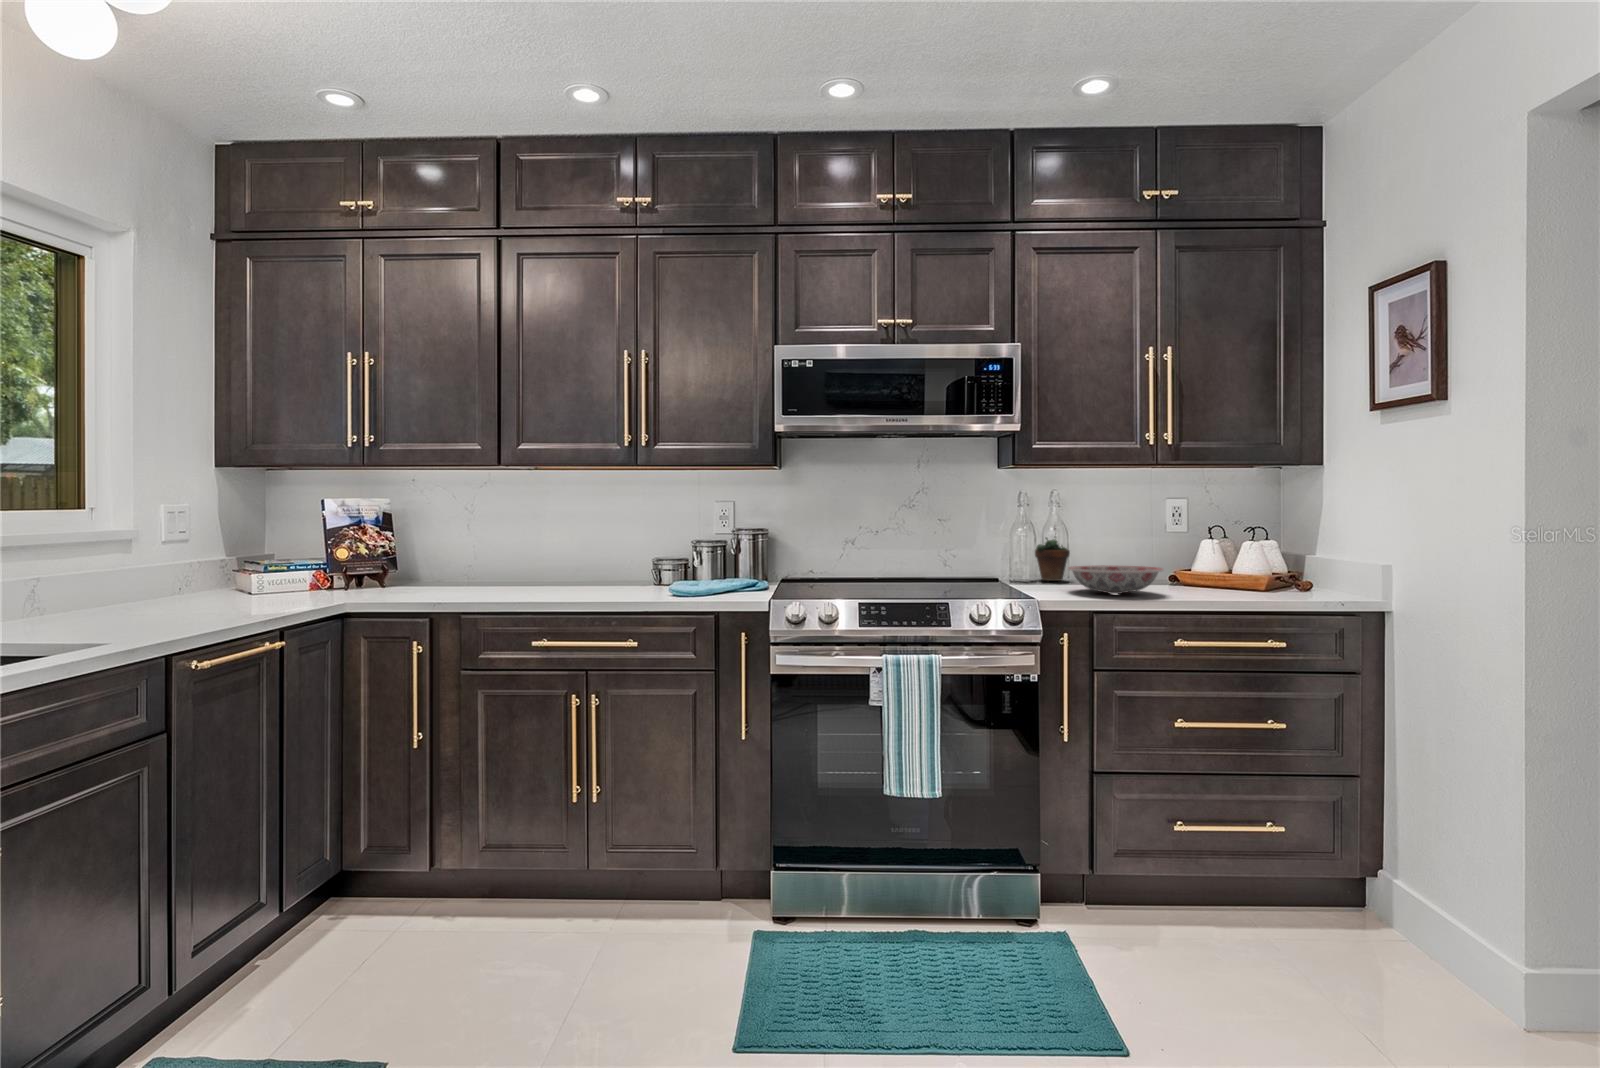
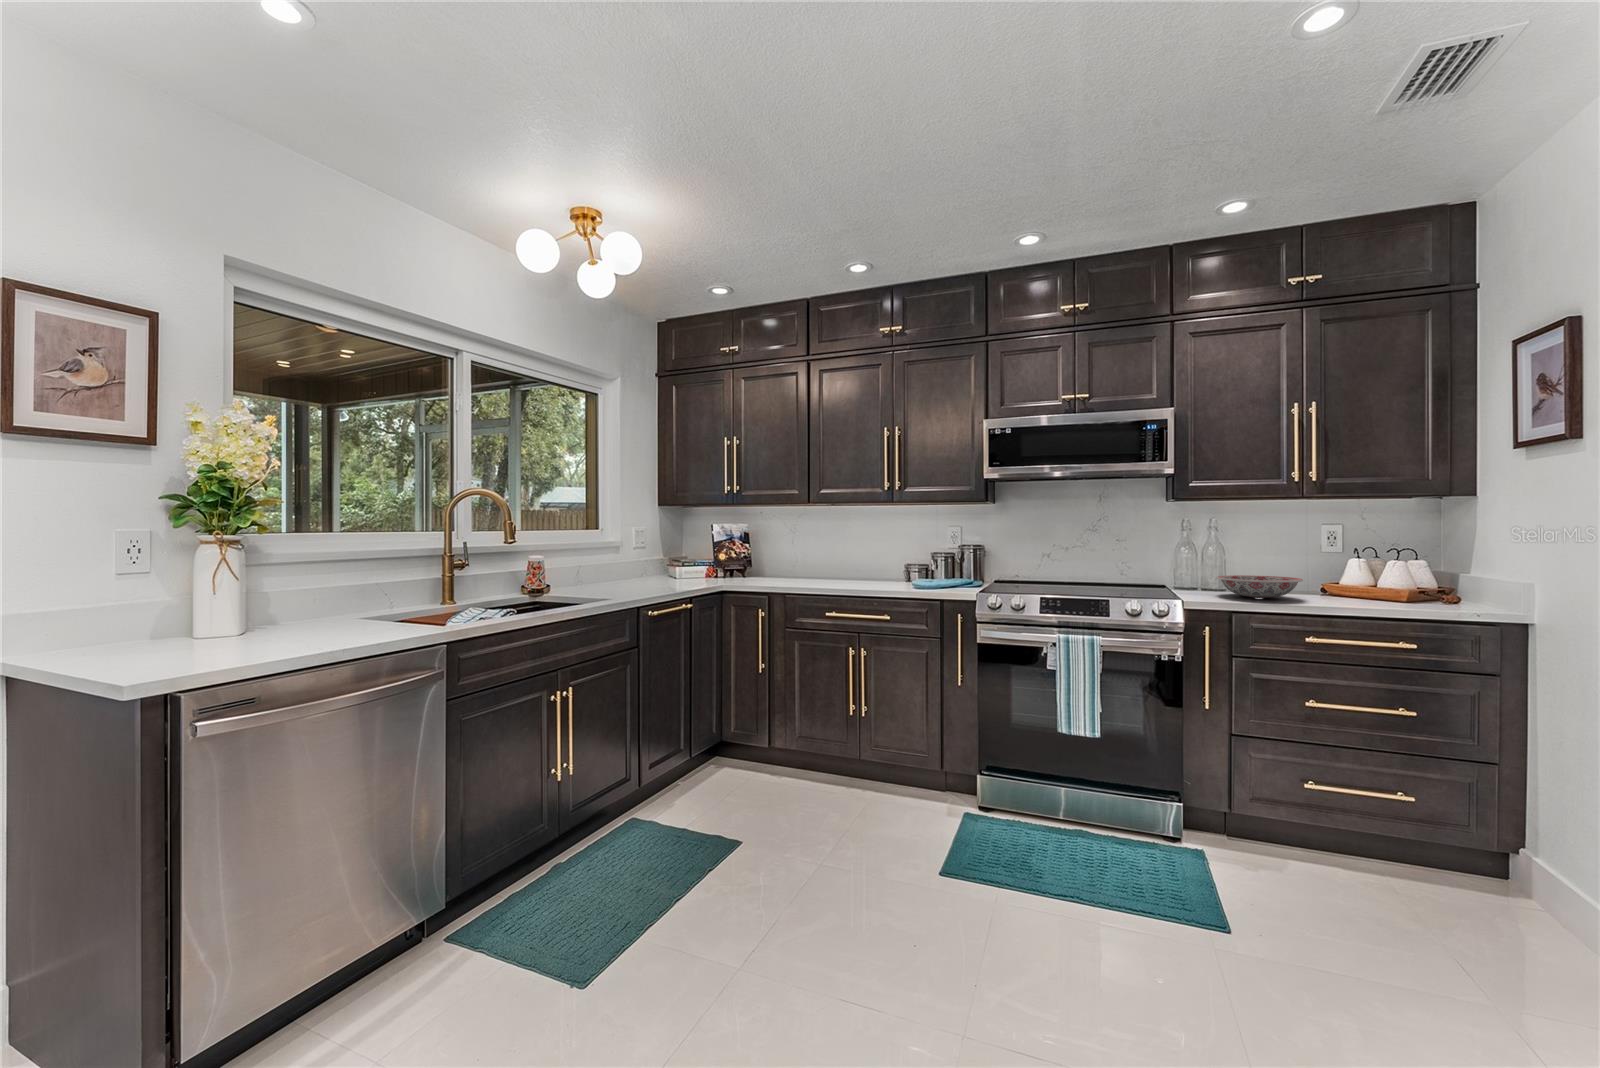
succulent plant: present [1035,528,1070,581] -> none [1198,543,1229,587]

